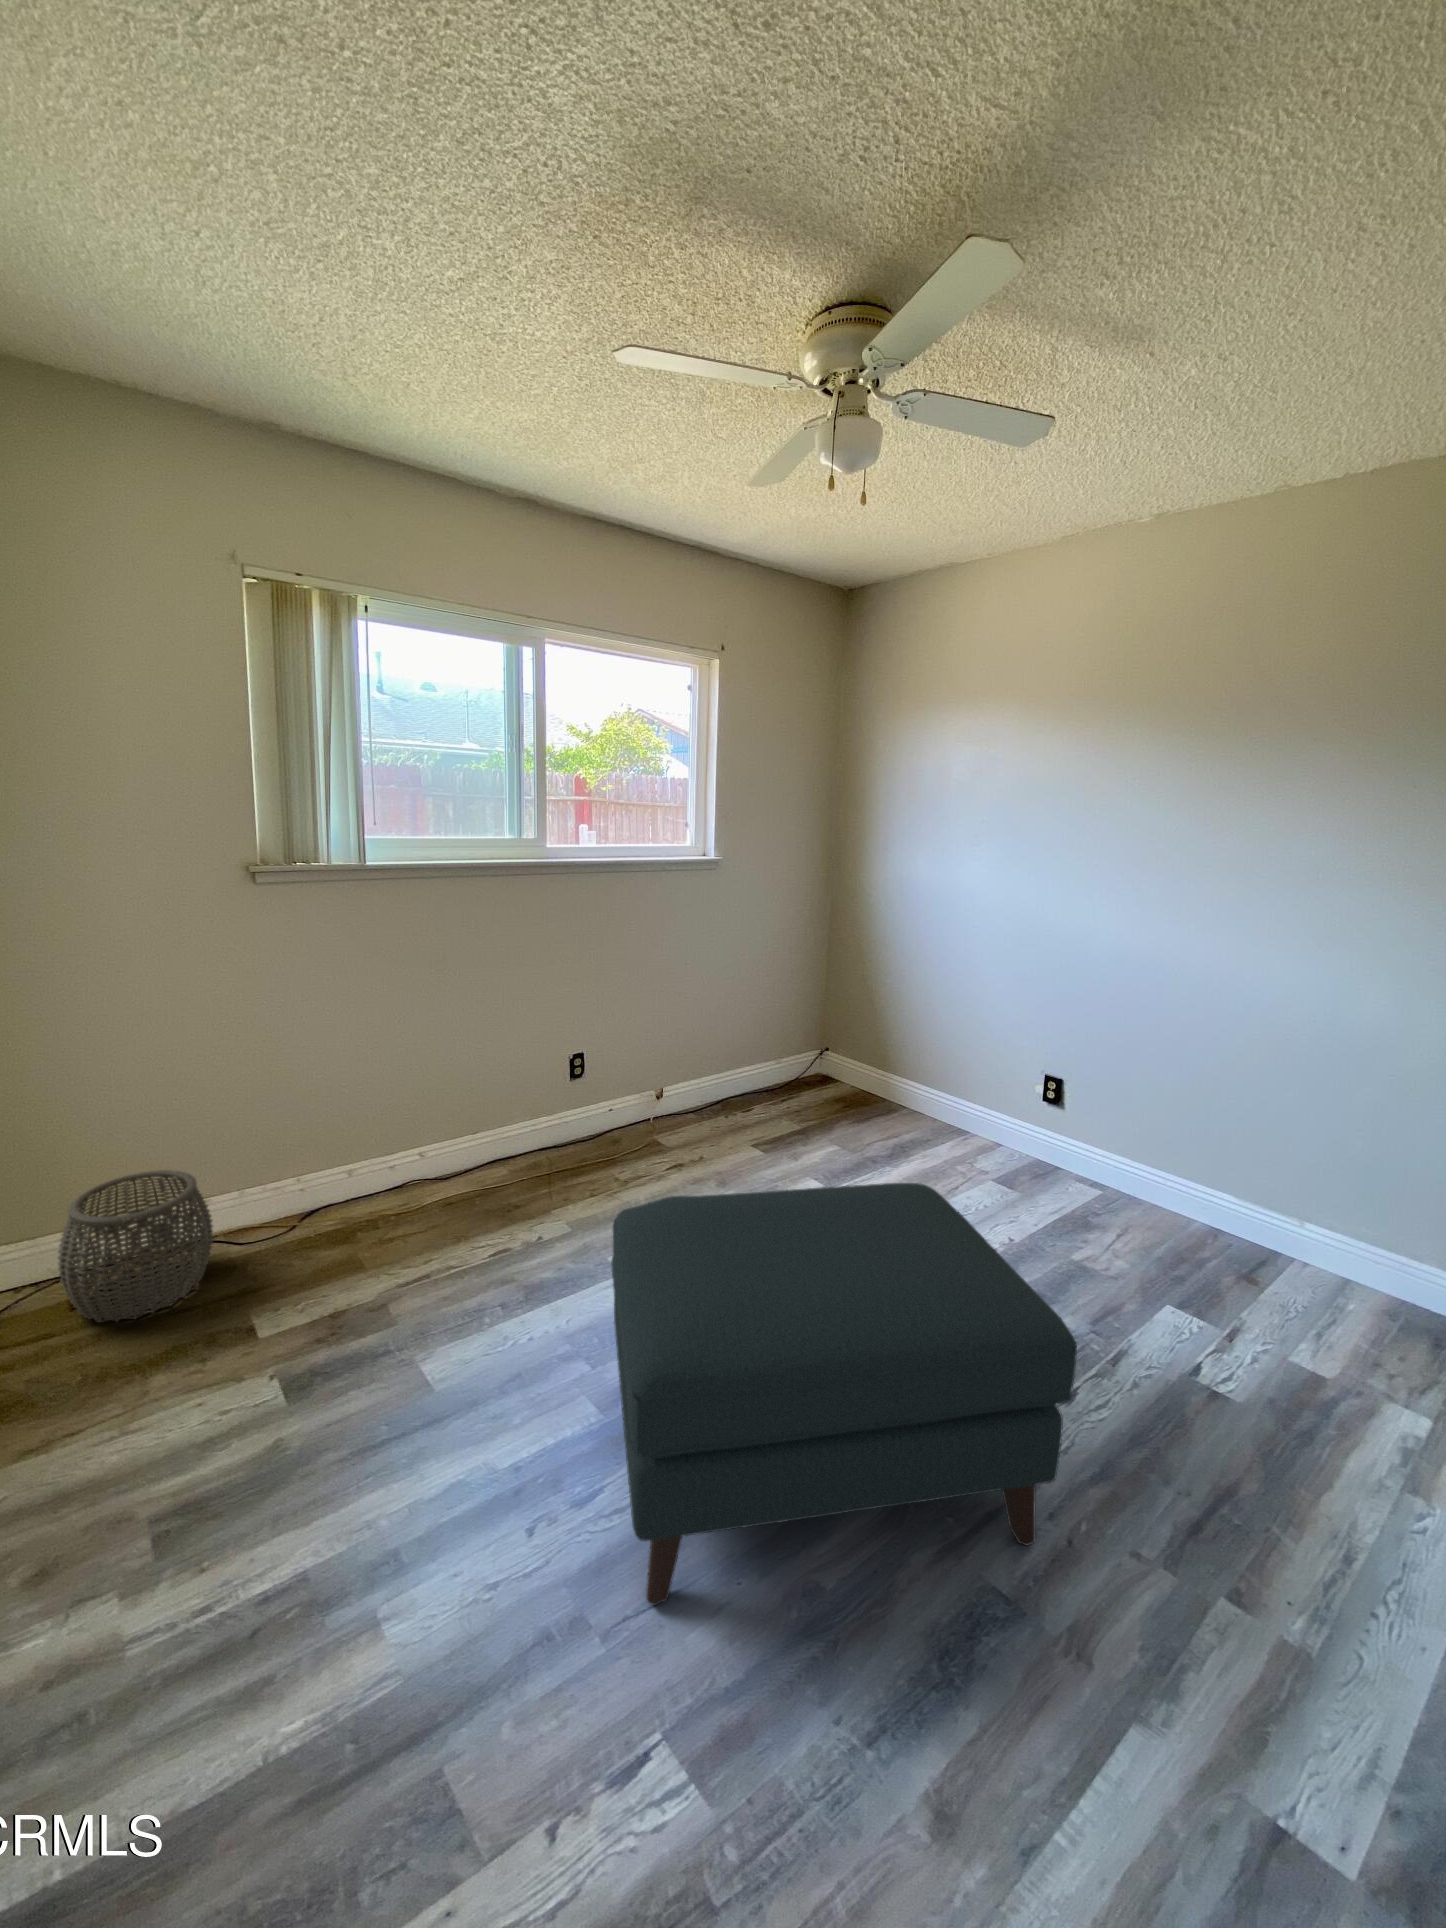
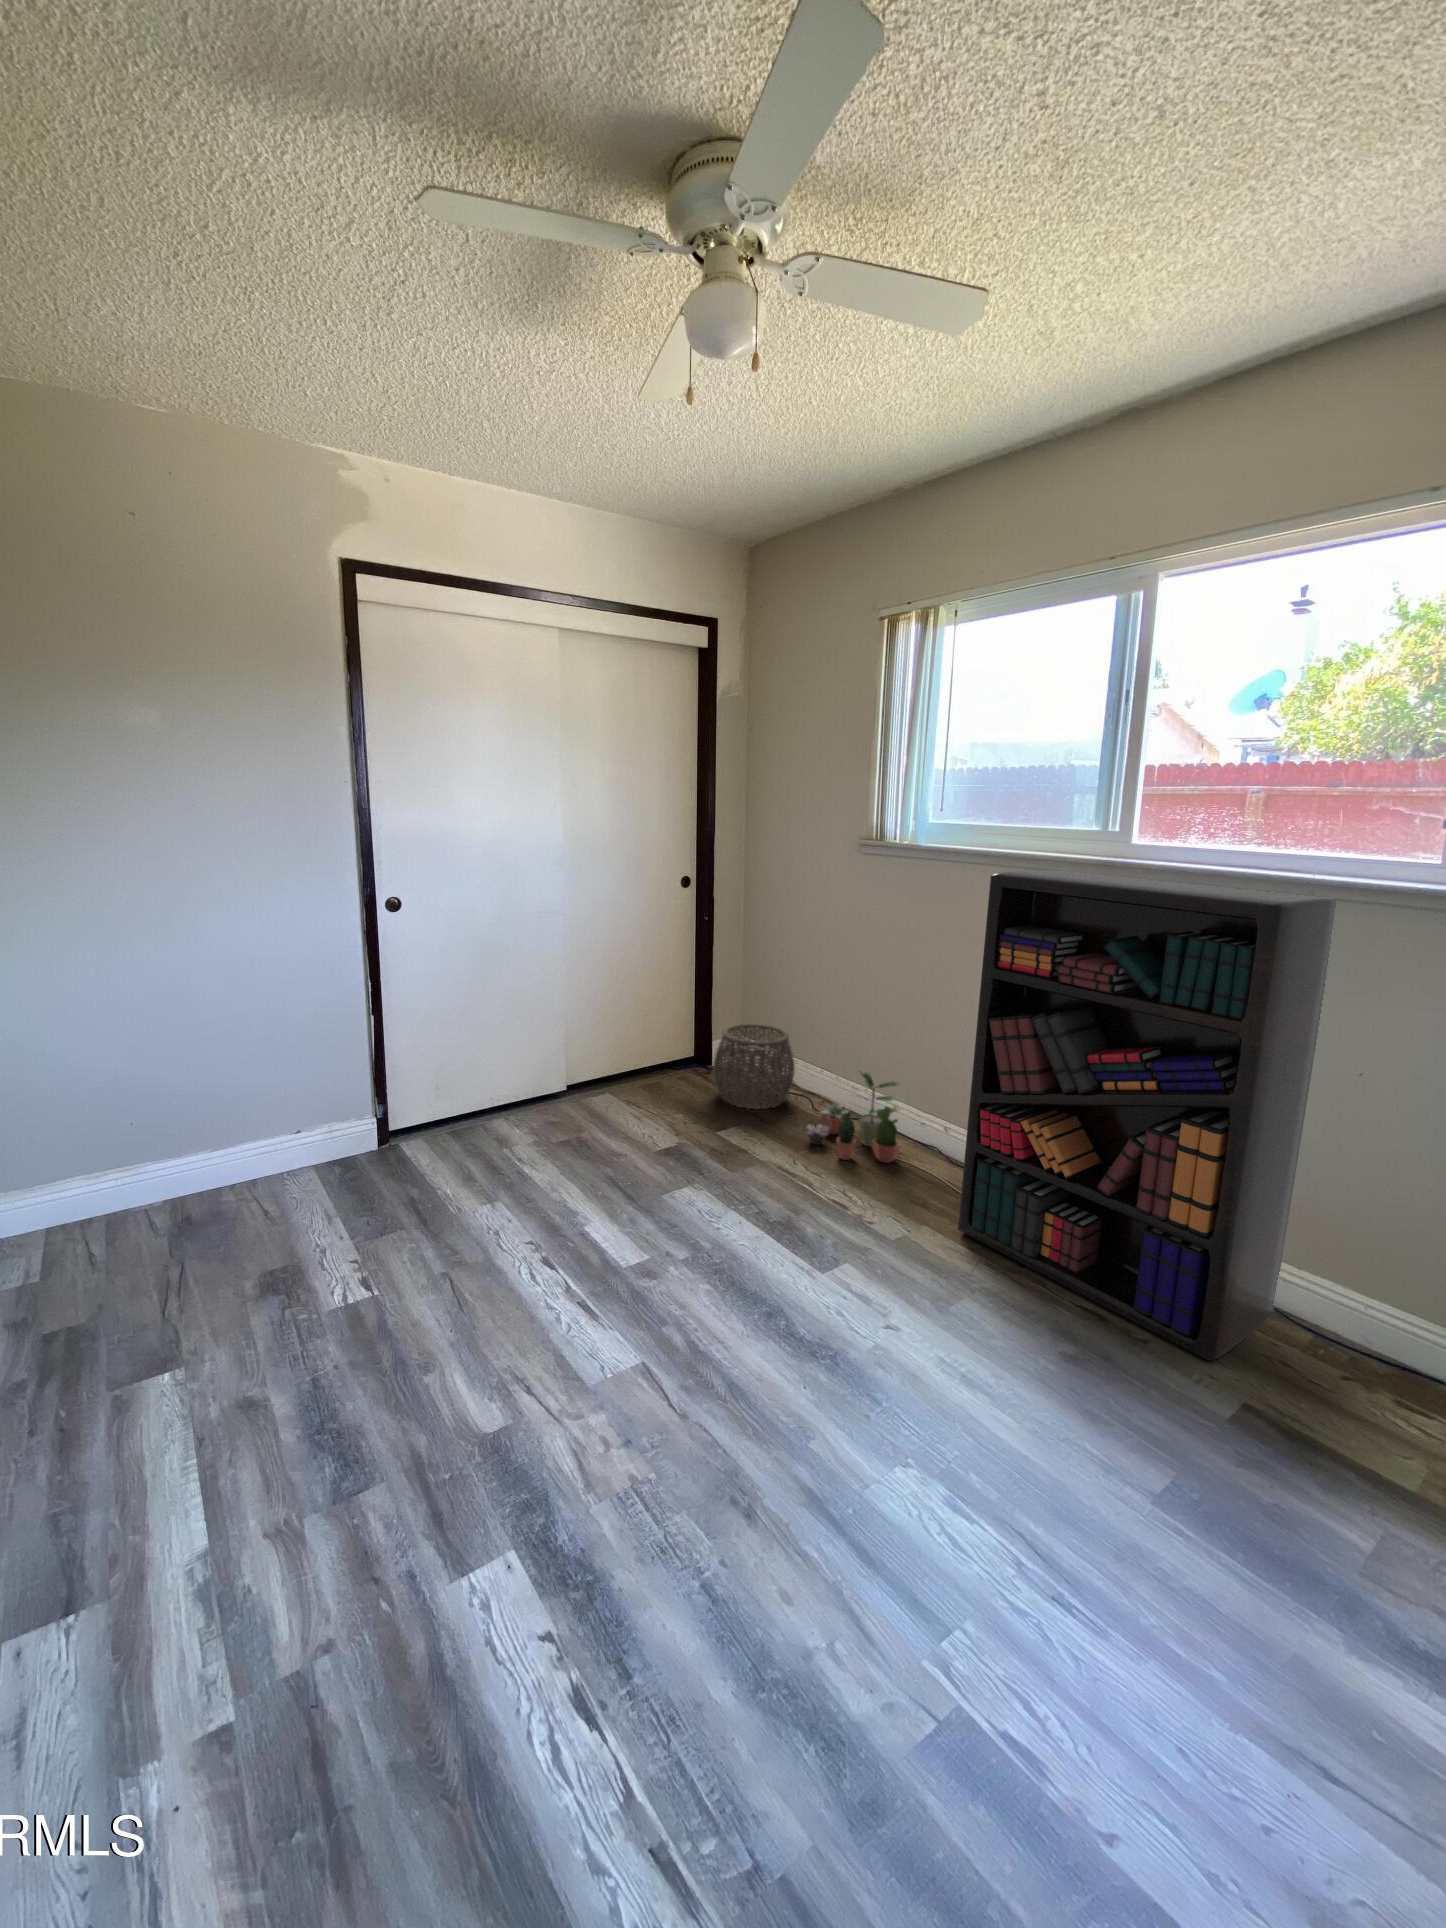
bookshelf: none [521,876,731,1193] -> present [958,870,1336,1360]
potted plant: none [290,1132,424,1253] -> present [807,1070,901,1163]
ottoman: present [611,1183,1077,1605] -> none [360,1112,734,1538]

